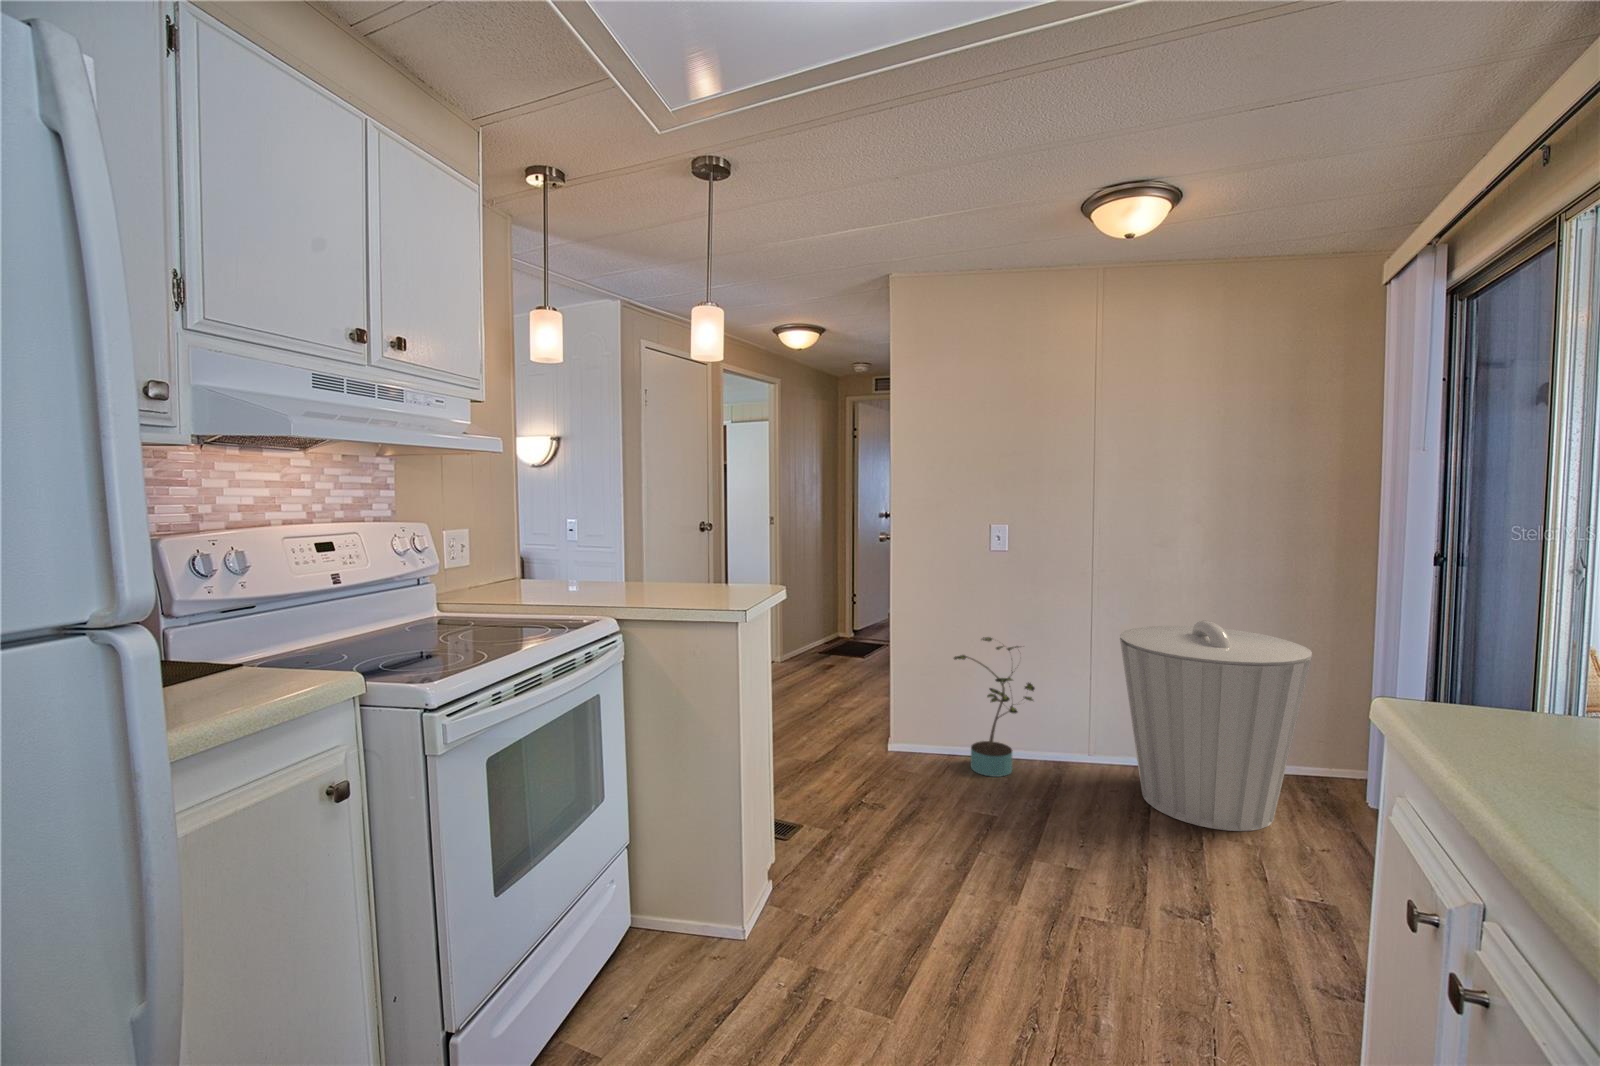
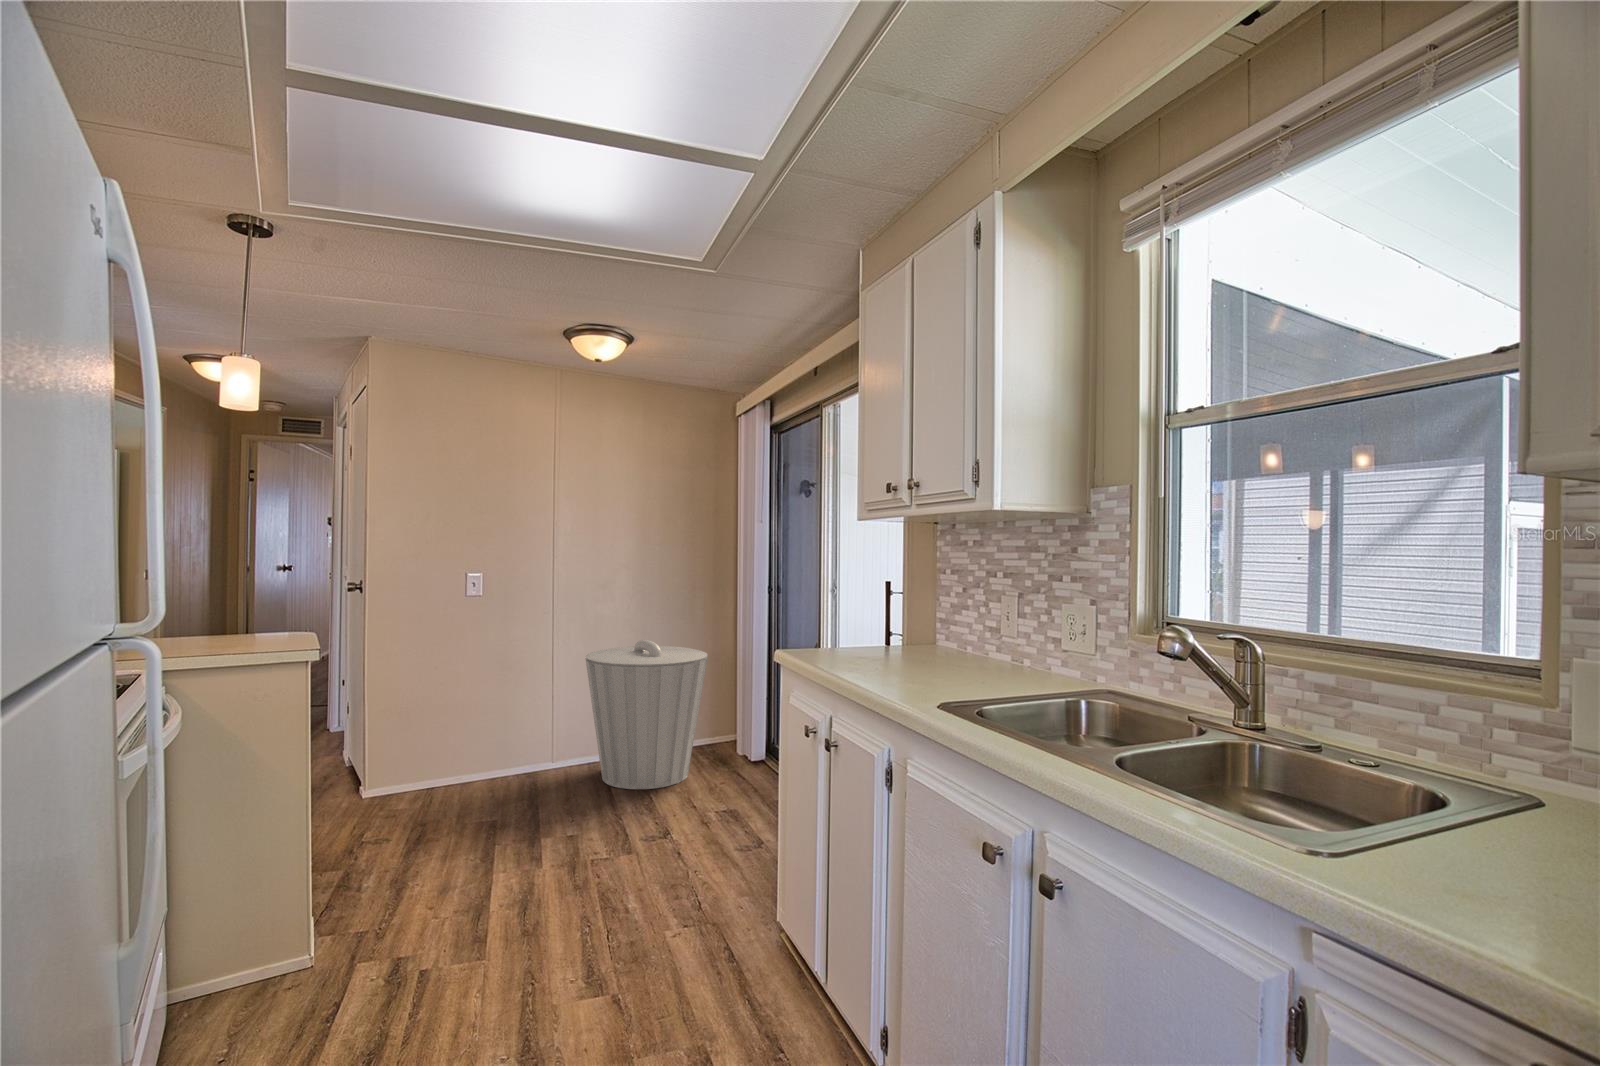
potted plant: present [954,637,1035,777] -> none [442,674,519,799]

